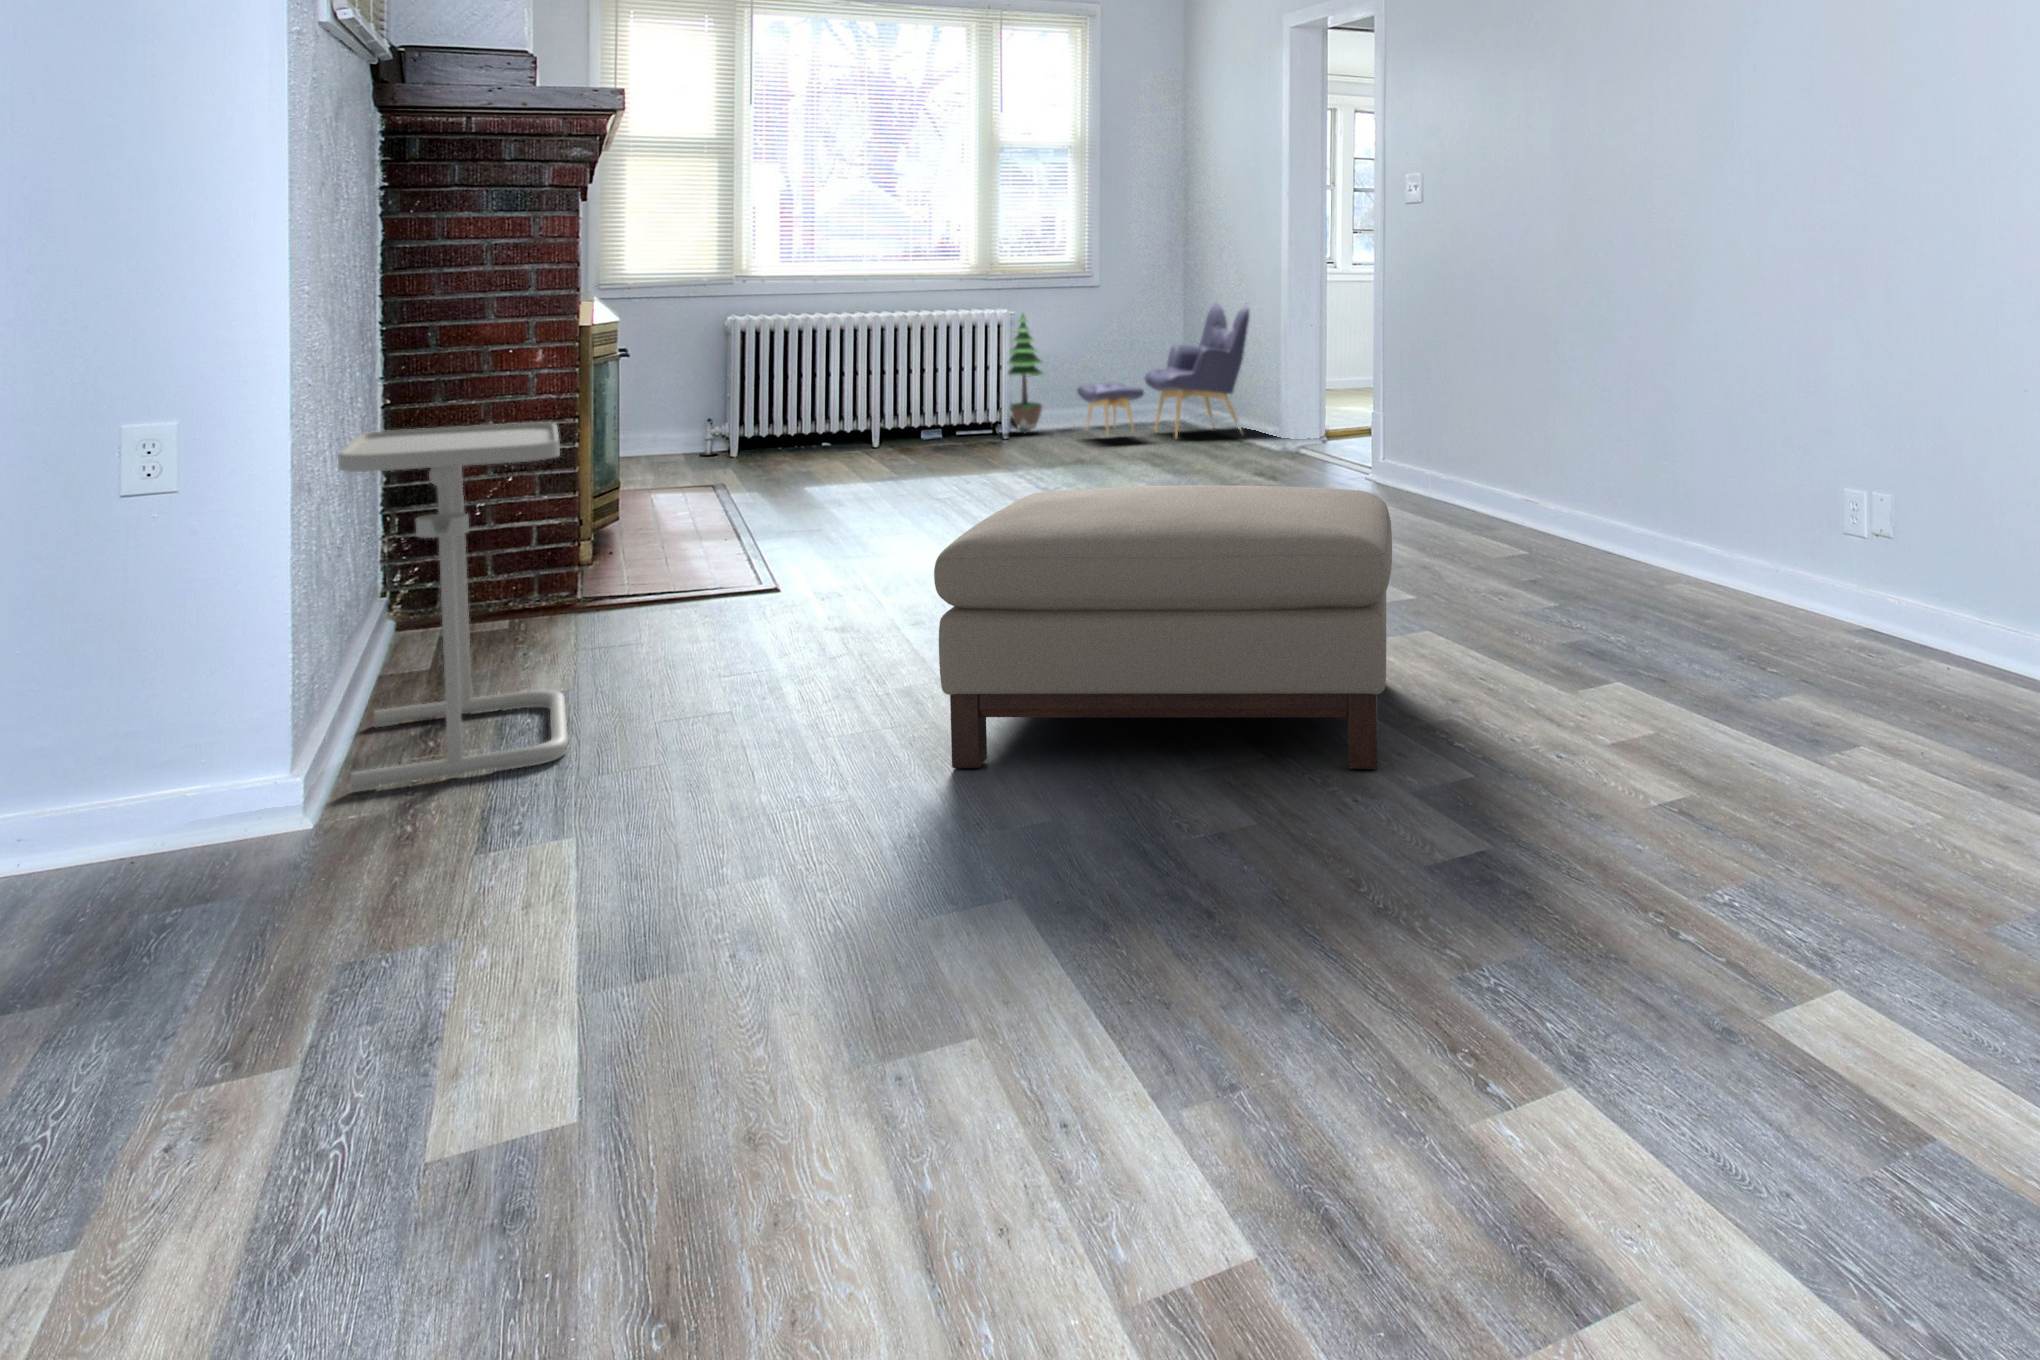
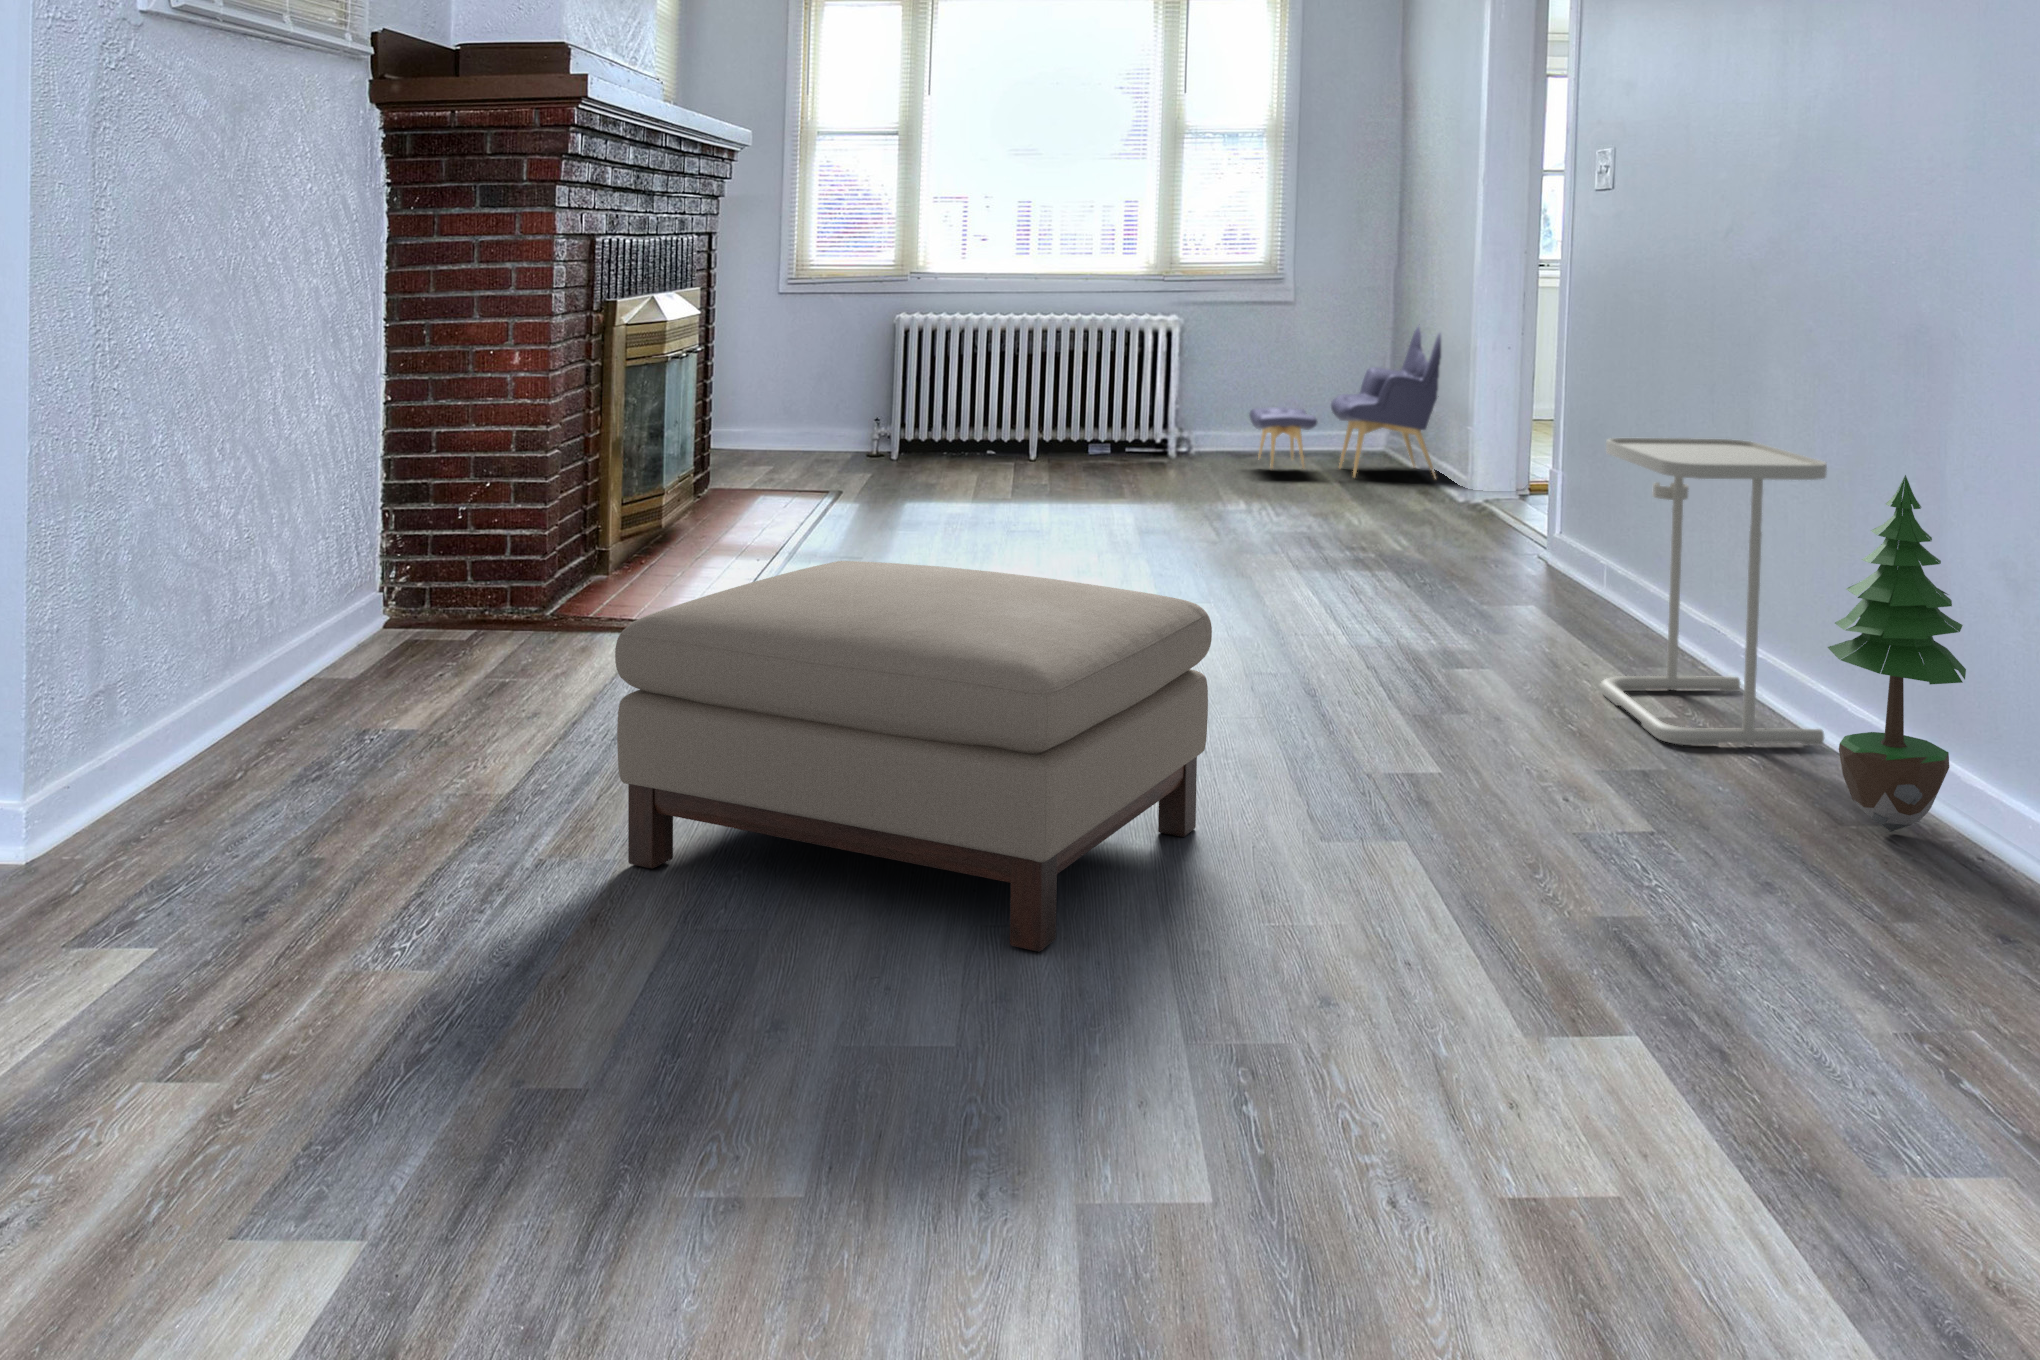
potted tree: present [1007,314,1043,433] -> present [1828,475,1966,832]
side table: present [338,423,568,792] -> present [1600,438,1827,745]

